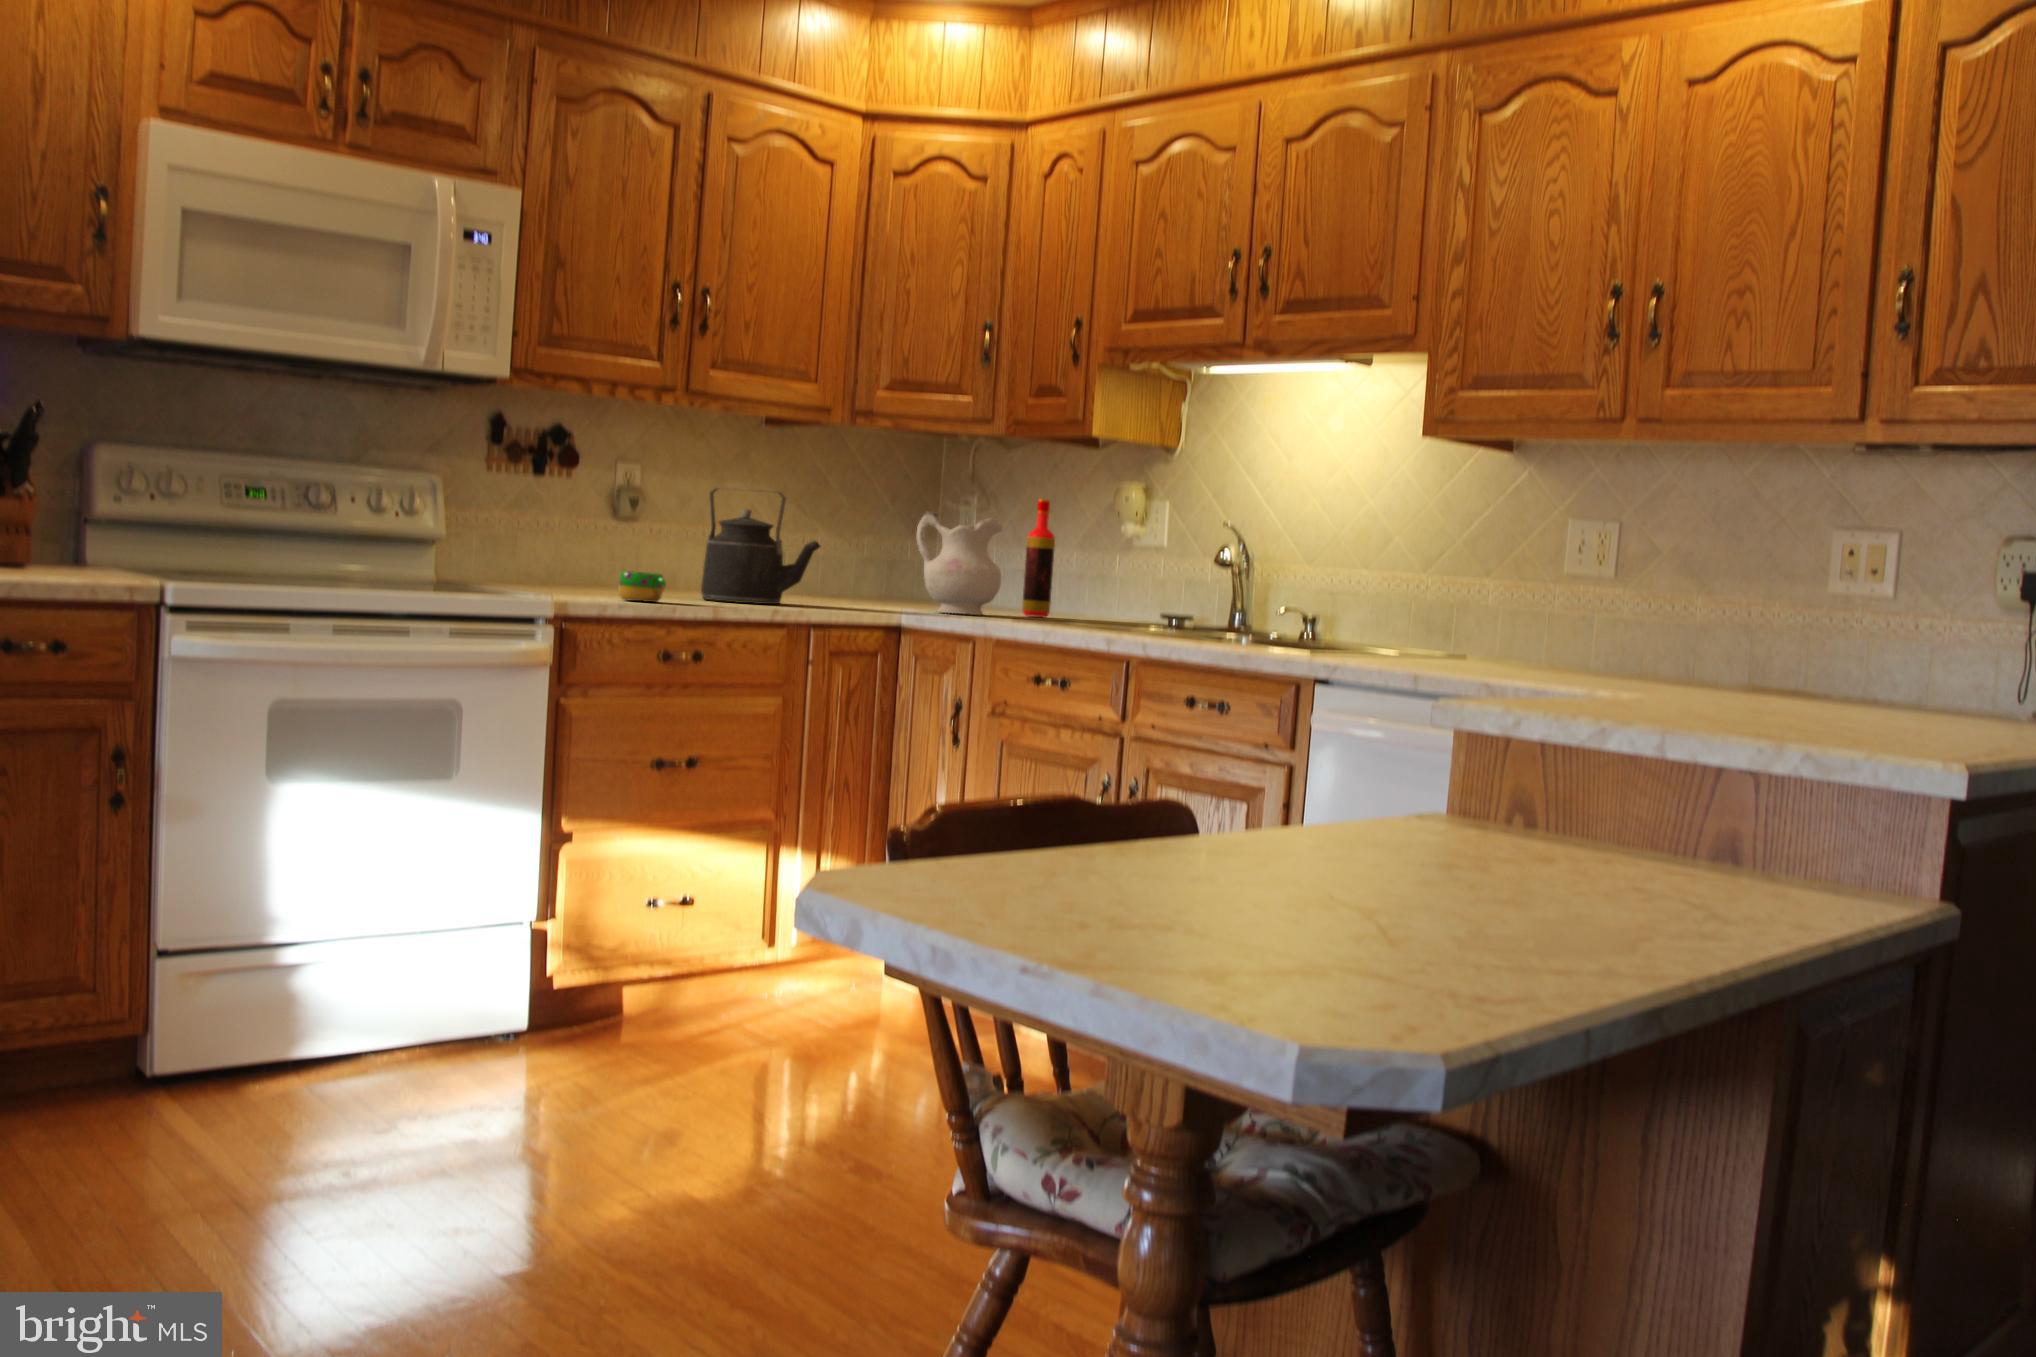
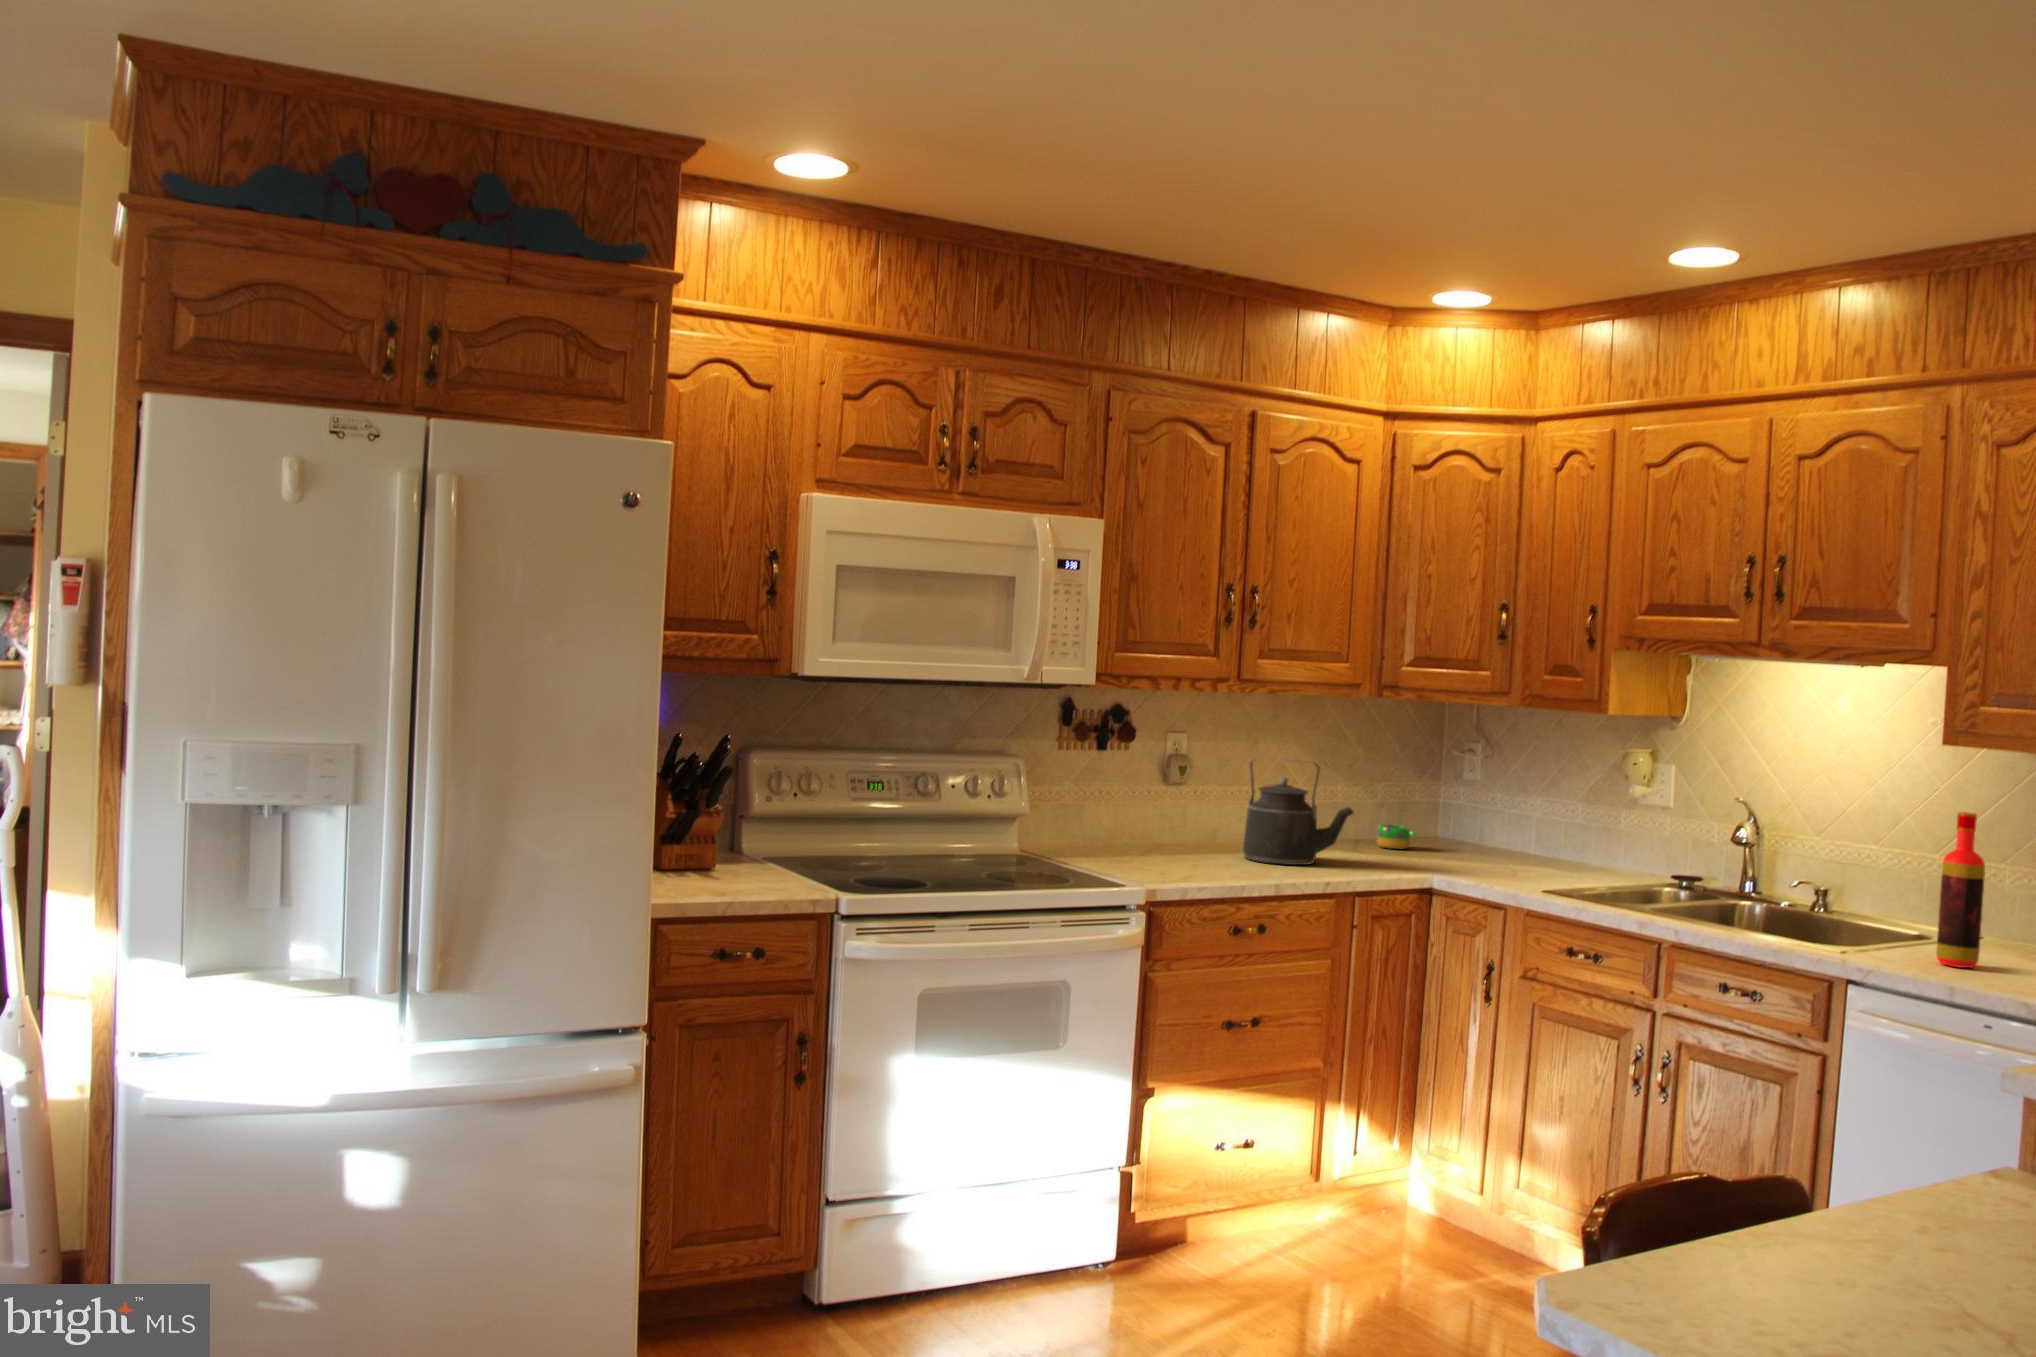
bottle: present [1022,499,1055,617] -> present [1936,812,1985,968]
ceramic pitcher: present [917,512,1002,615] -> none [1431,769,1513,867]
mug: present [618,571,666,602] -> present [1377,825,1416,849]

